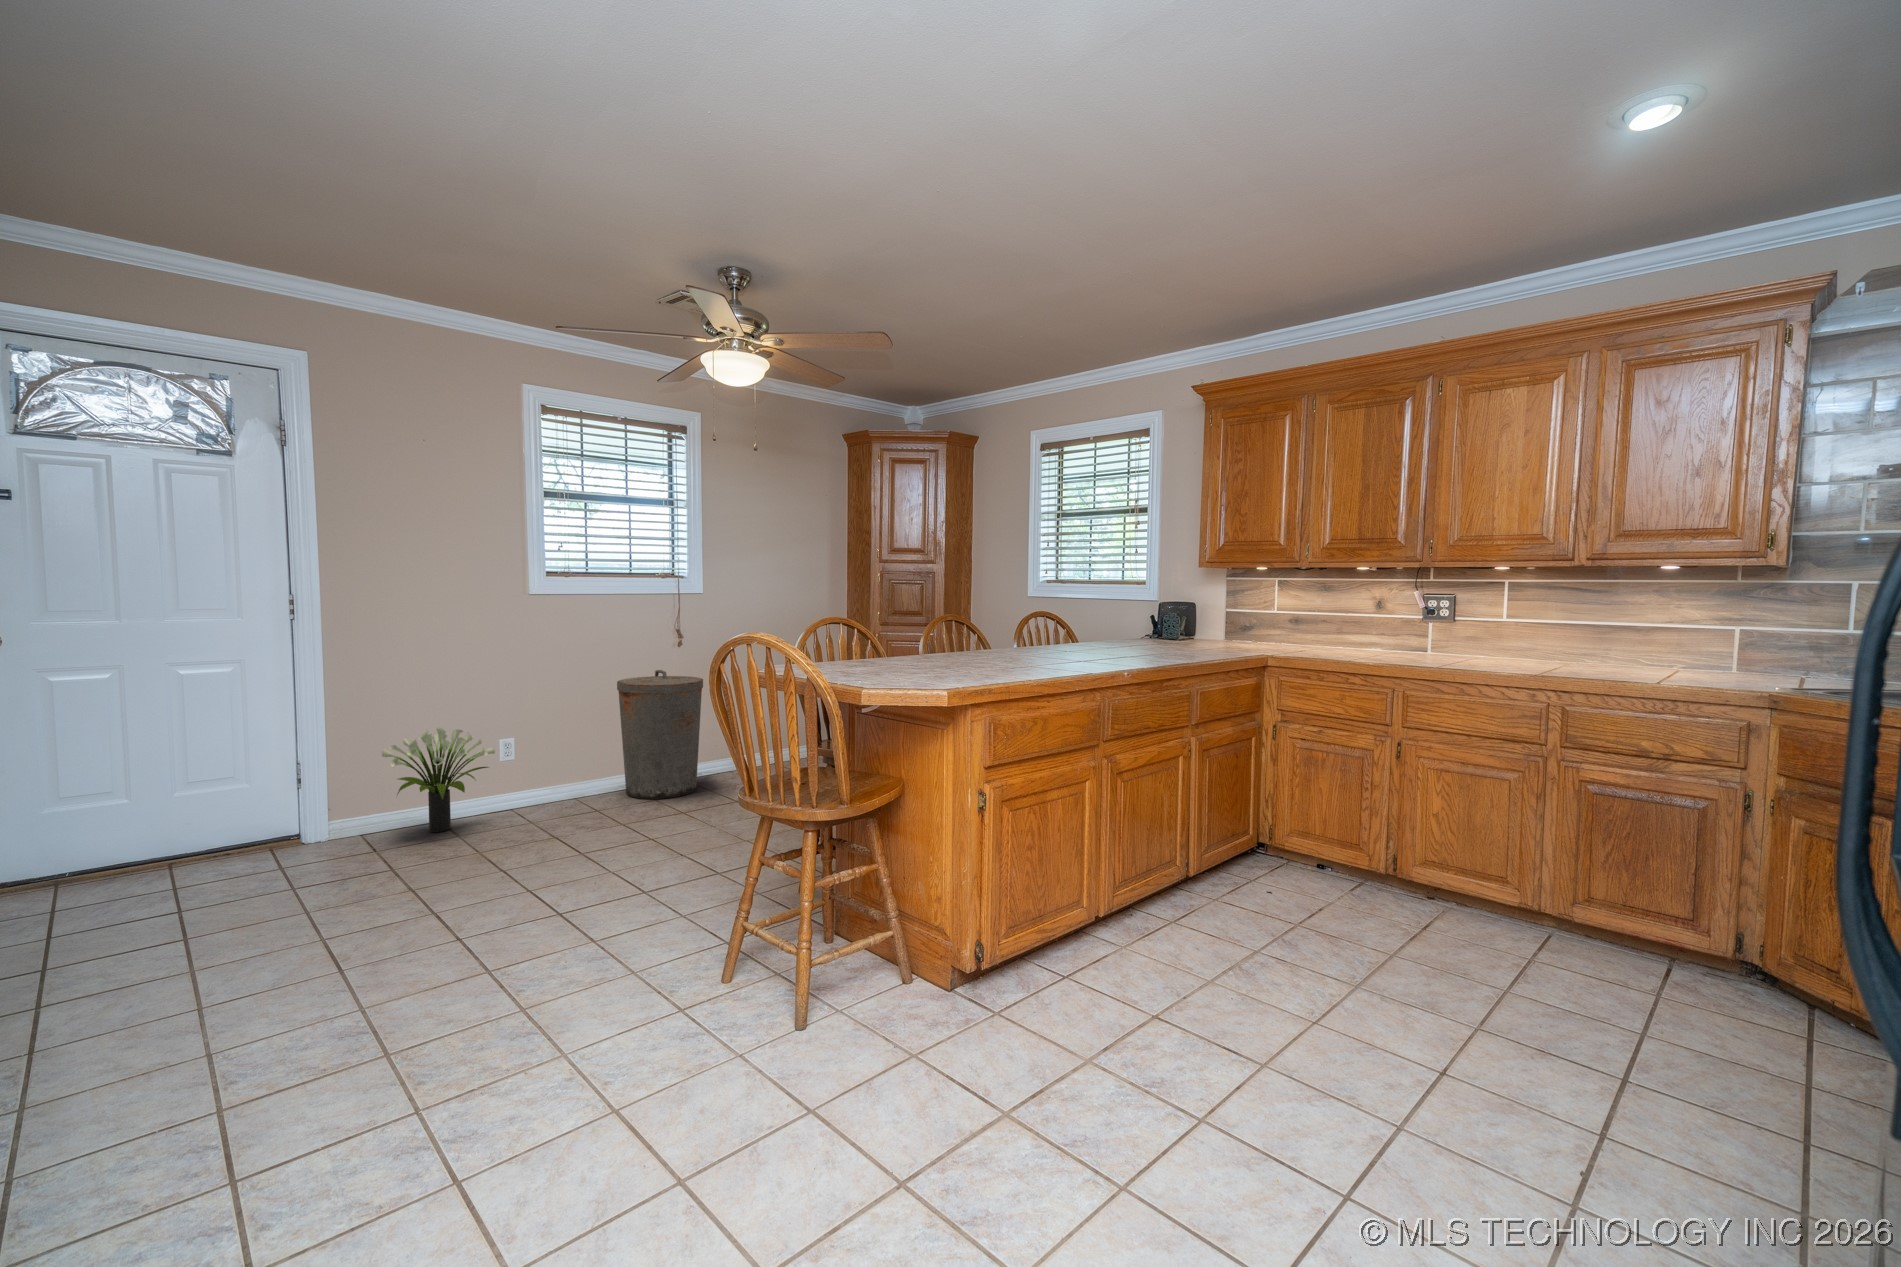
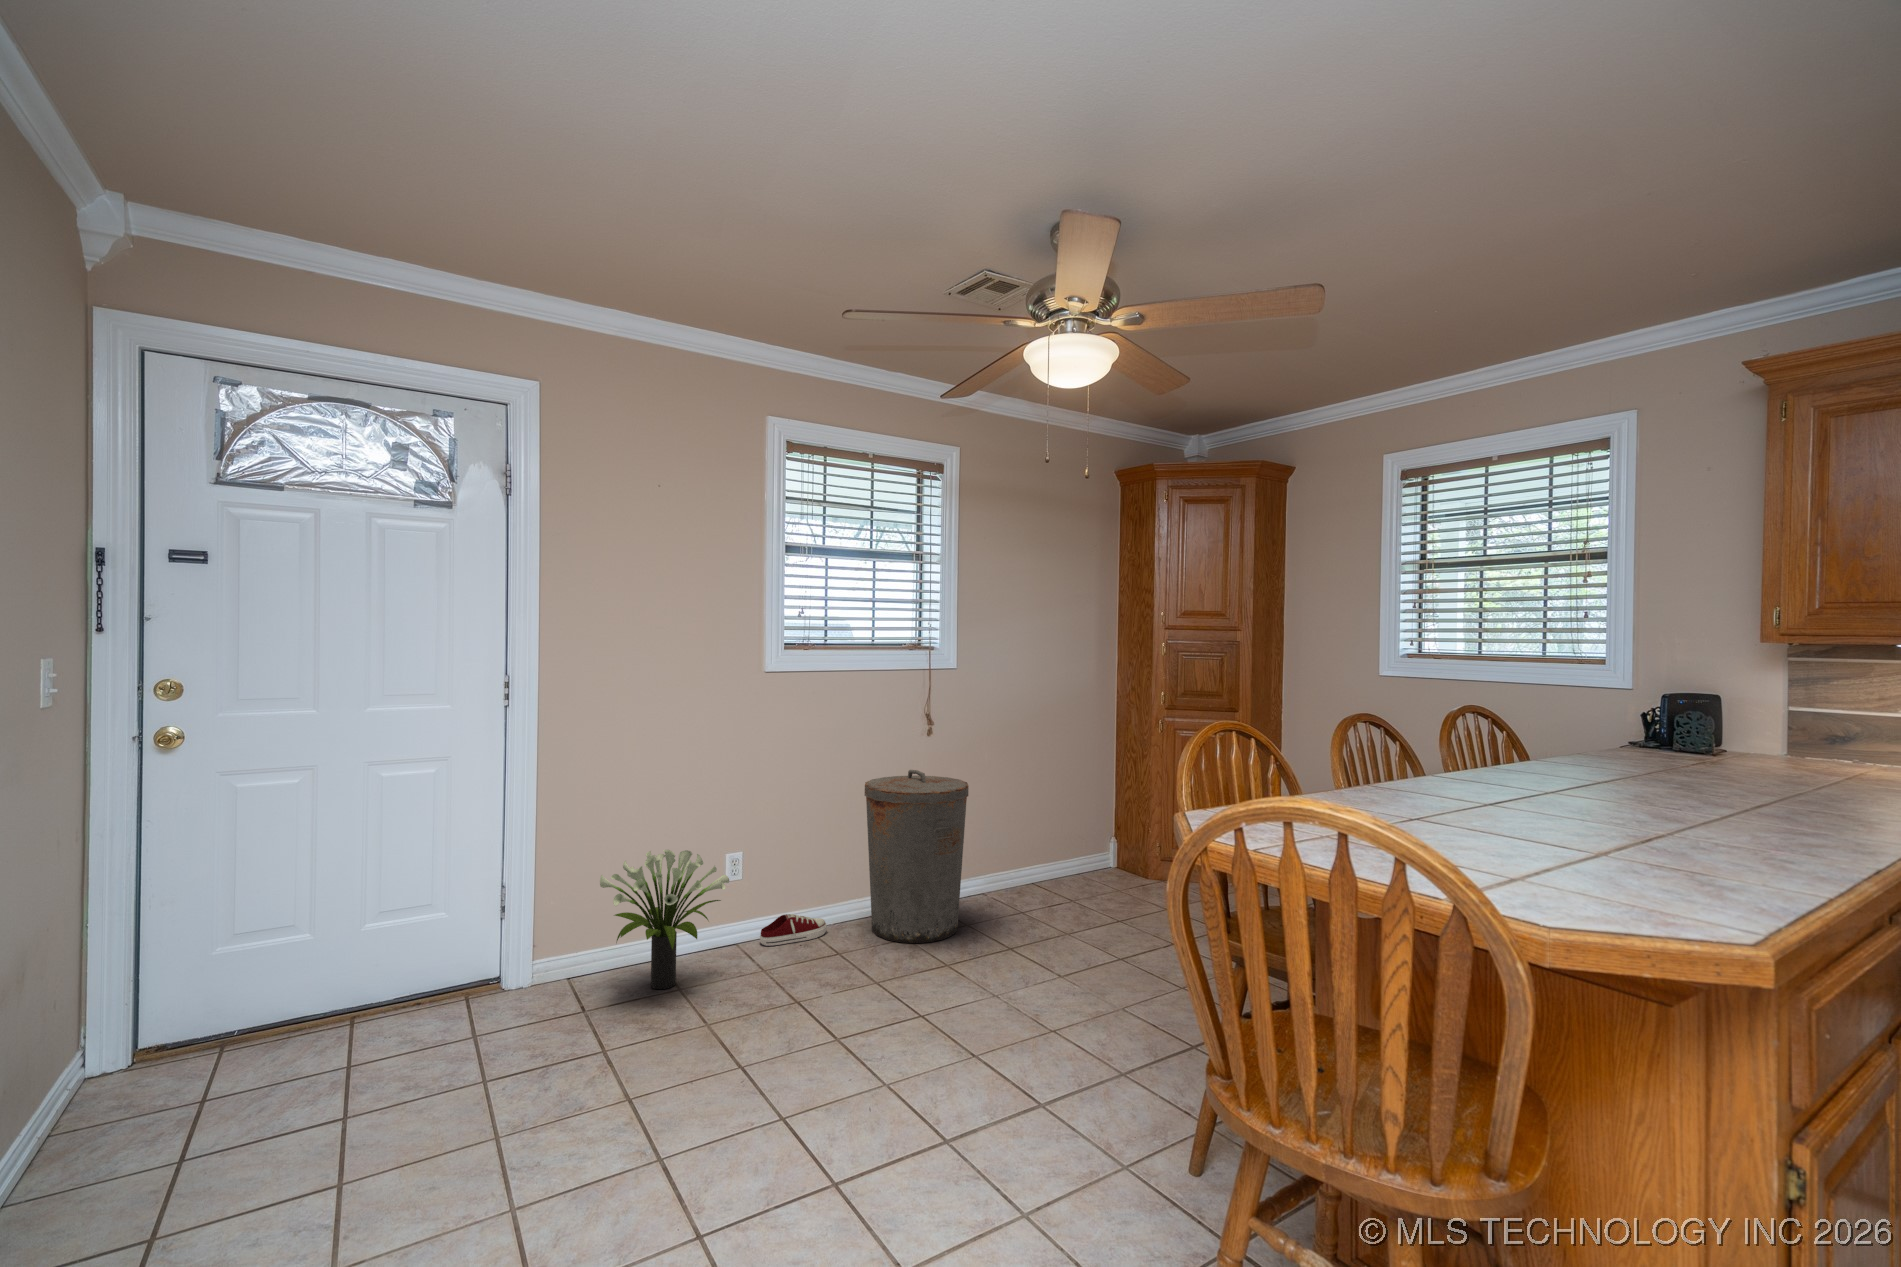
shoe: none [530,782,588,805] -> present [760,914,827,946]

